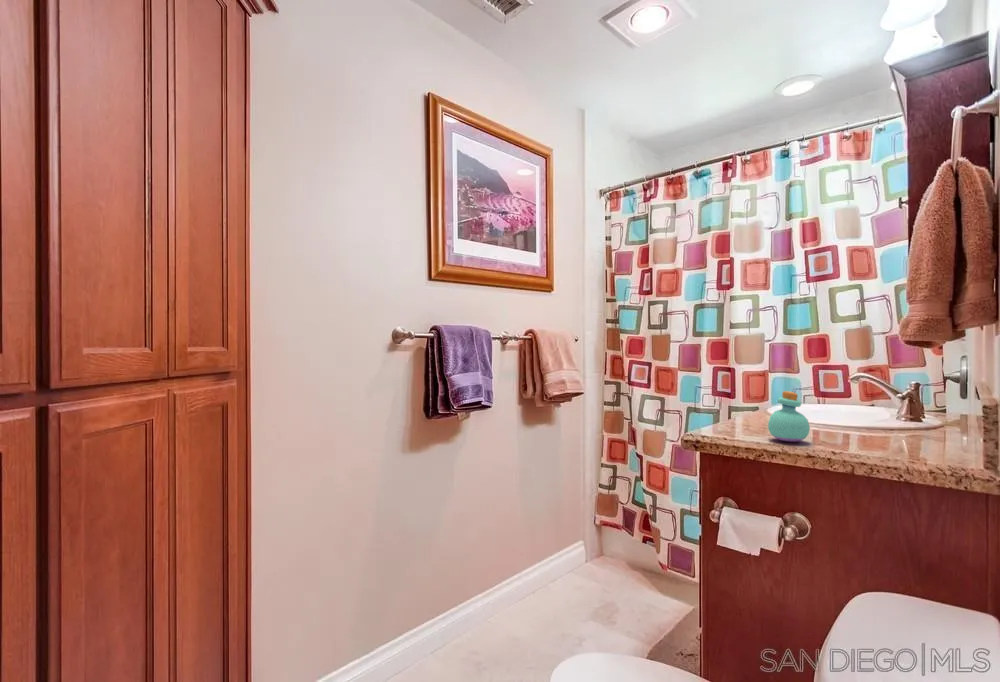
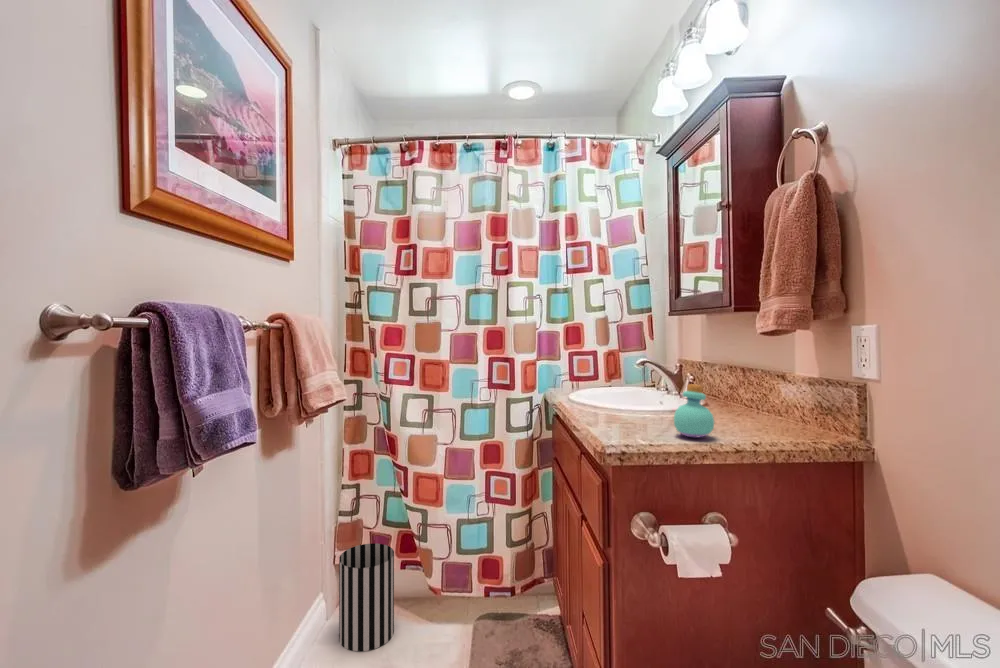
wastebasket: none [582,508,624,587] -> present [339,543,394,651]

